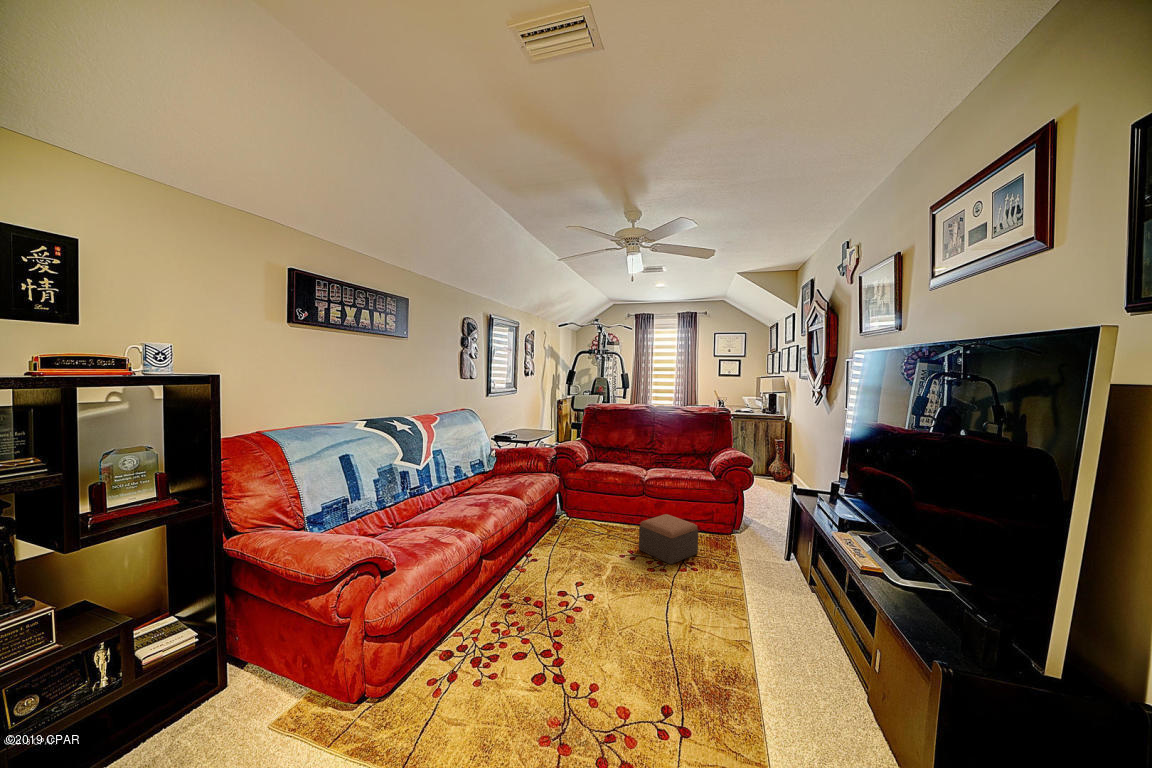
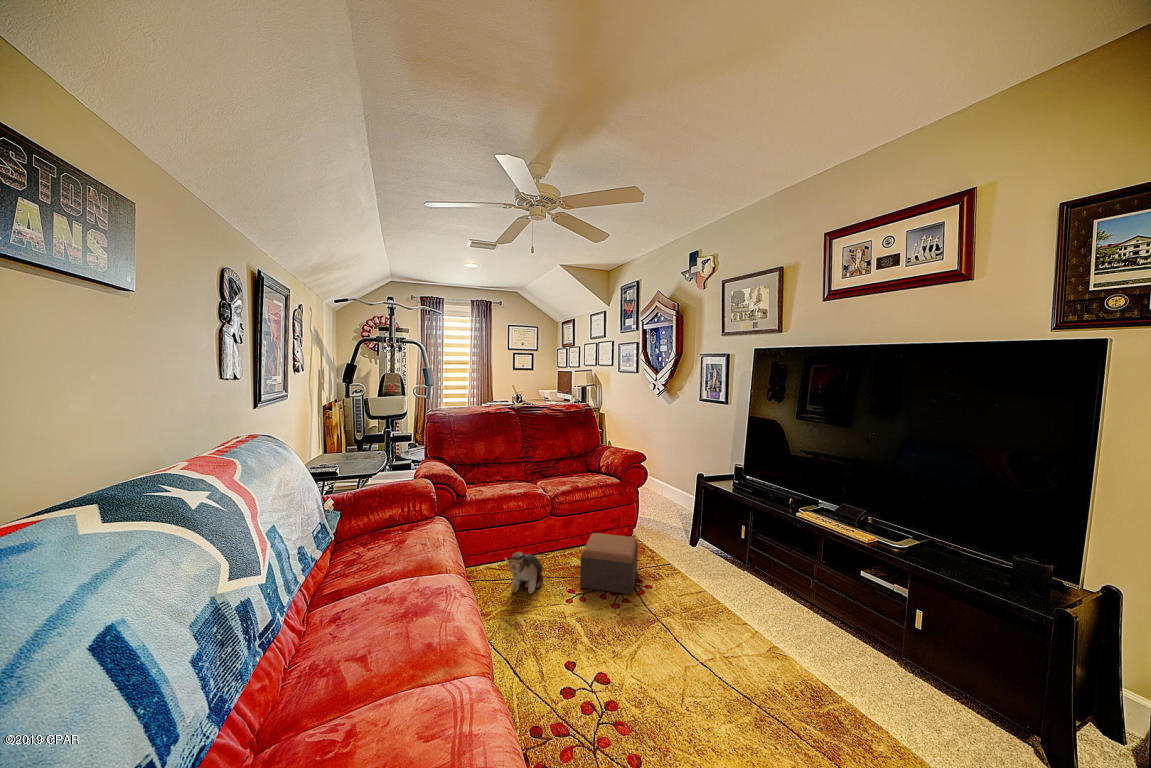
plush toy: none [580,509,627,542] -> present [505,552,543,594]

